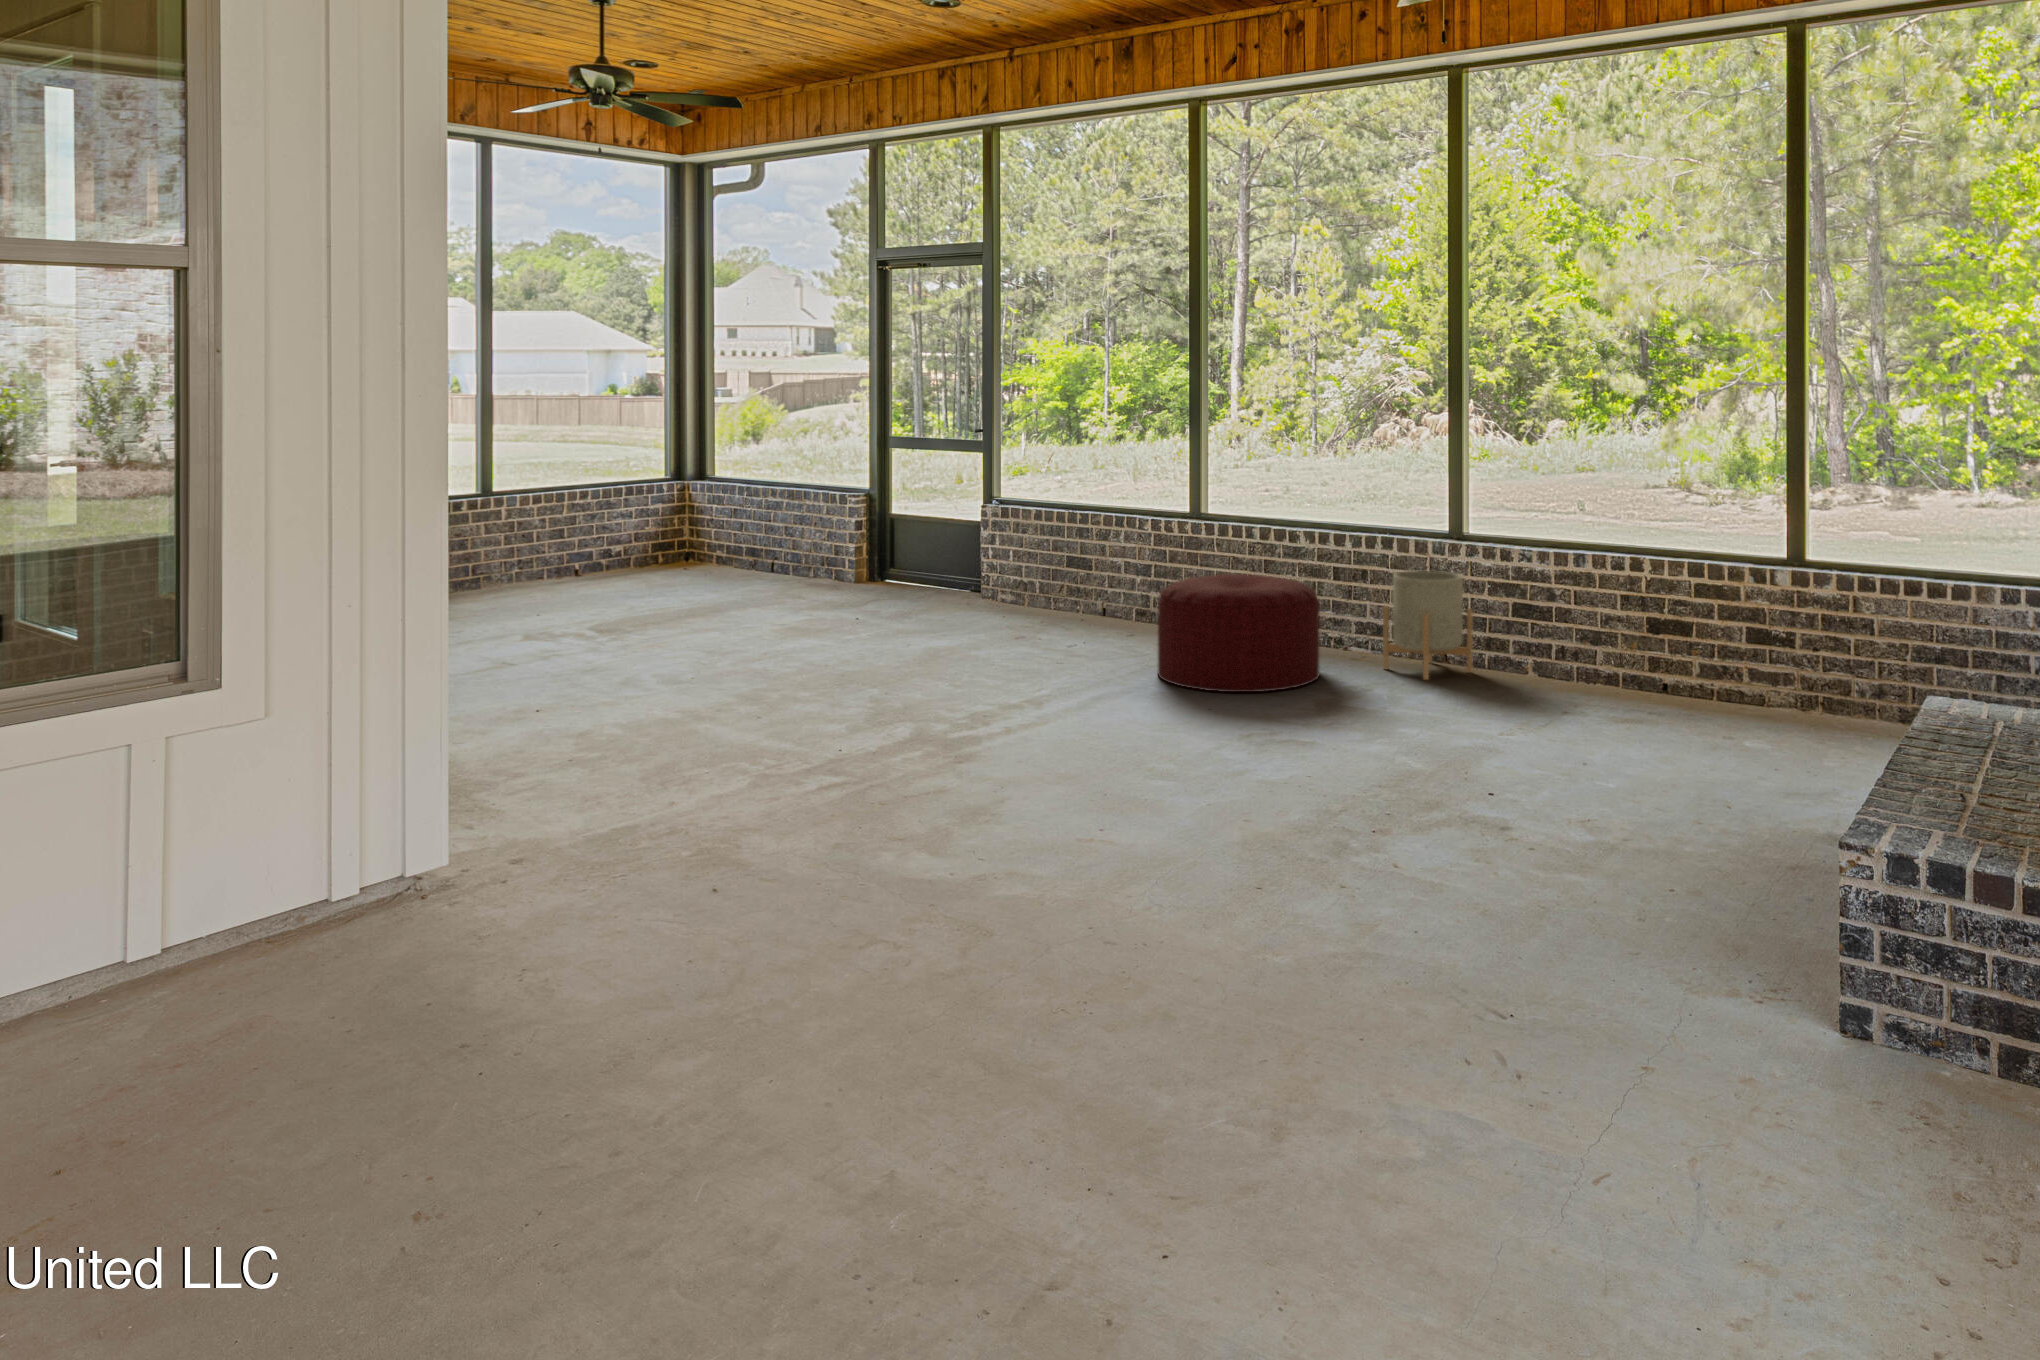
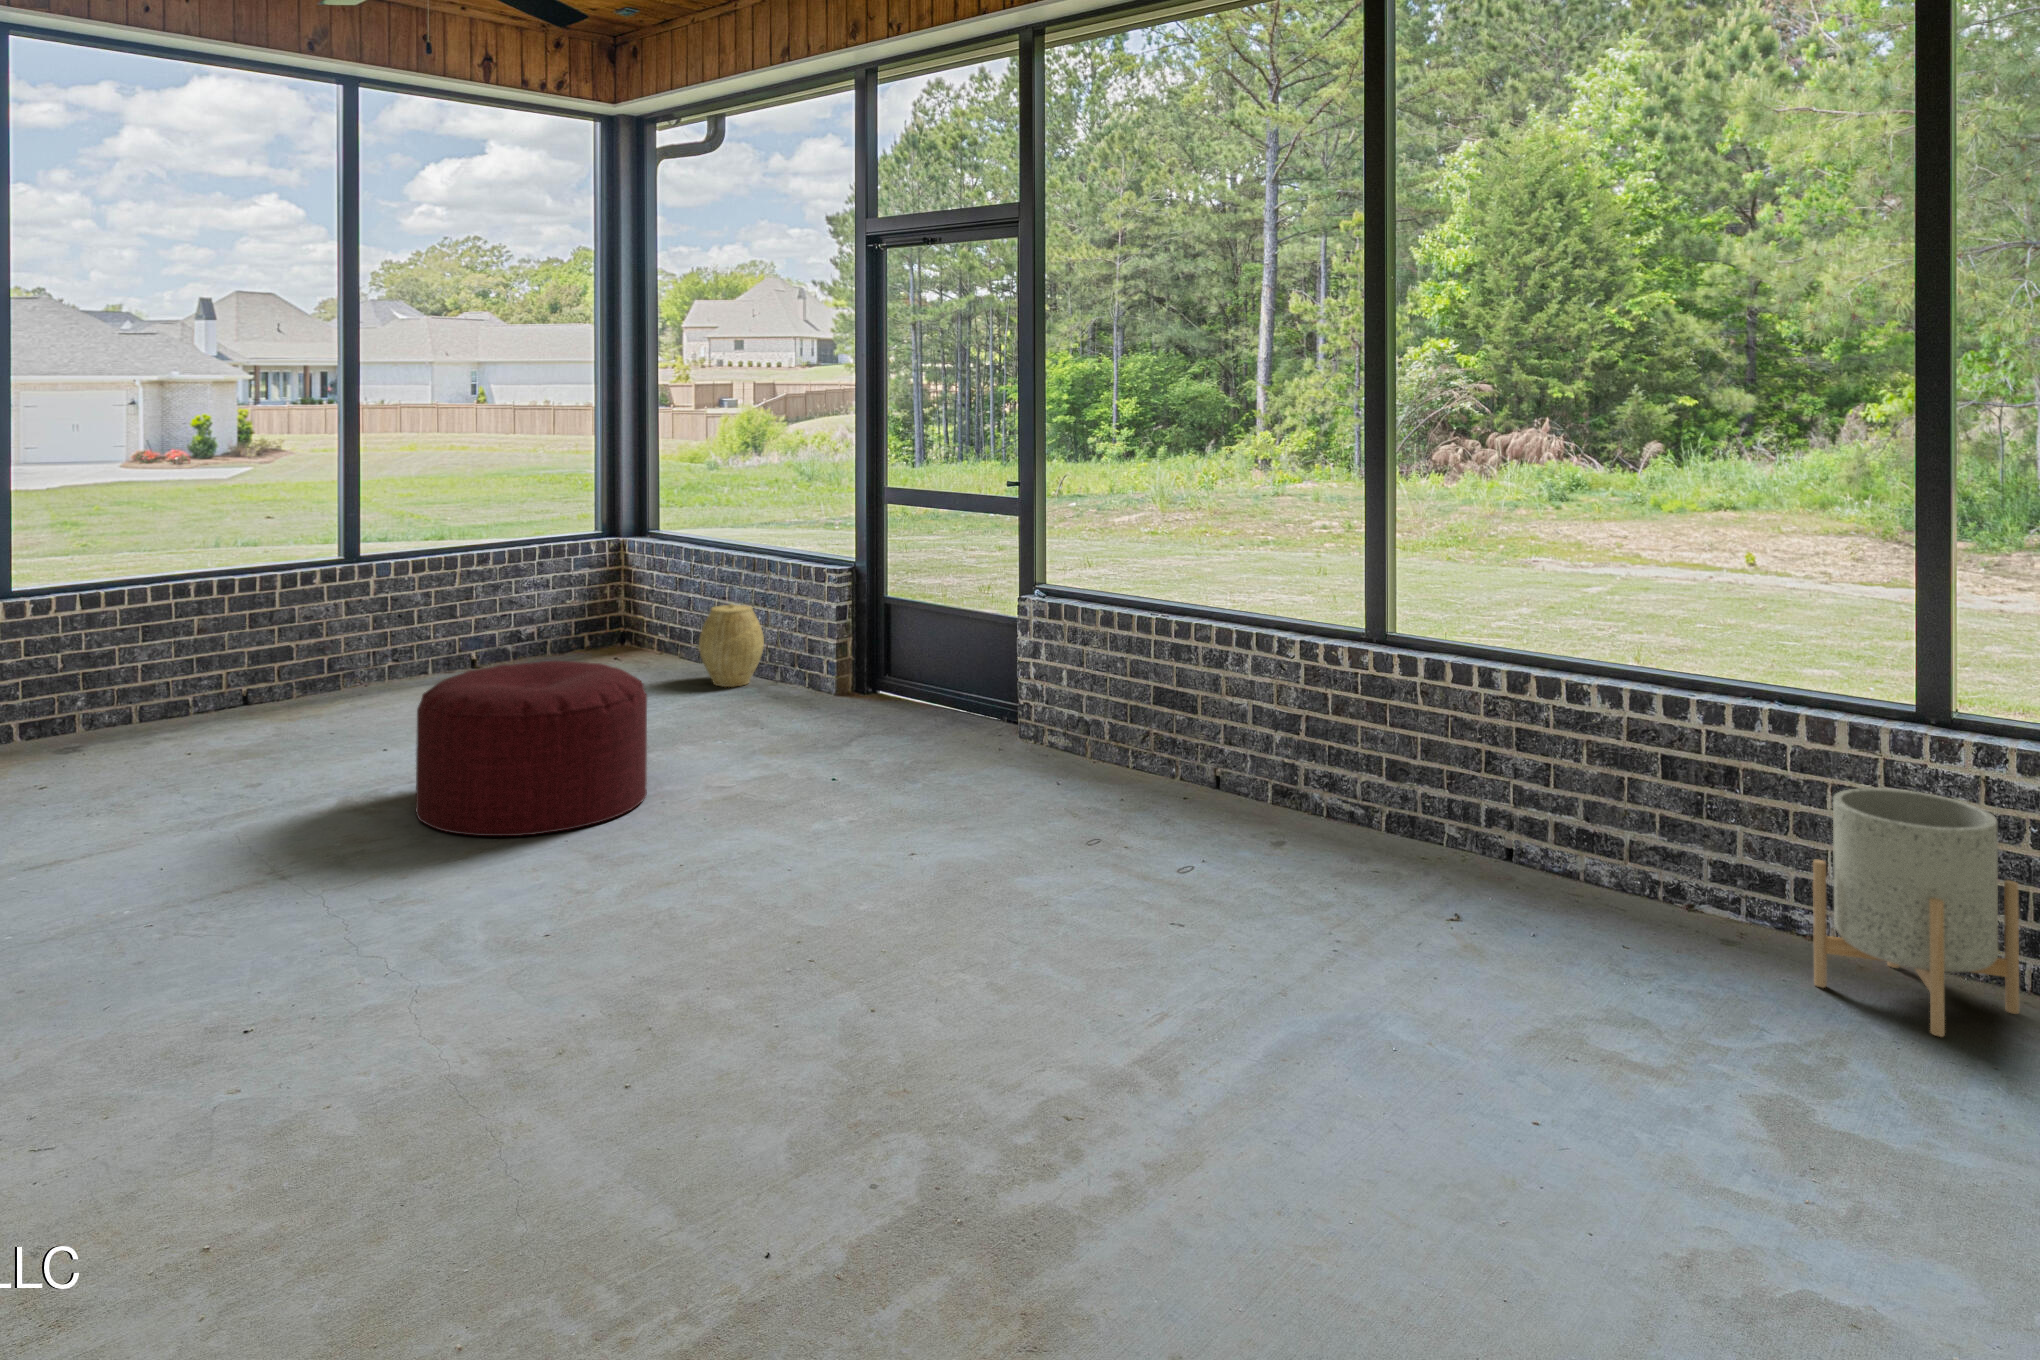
woven basket: none [754,522,801,580] -> present [699,604,764,687]
ottoman: present [1158,574,1320,692] -> present [416,661,647,836]

